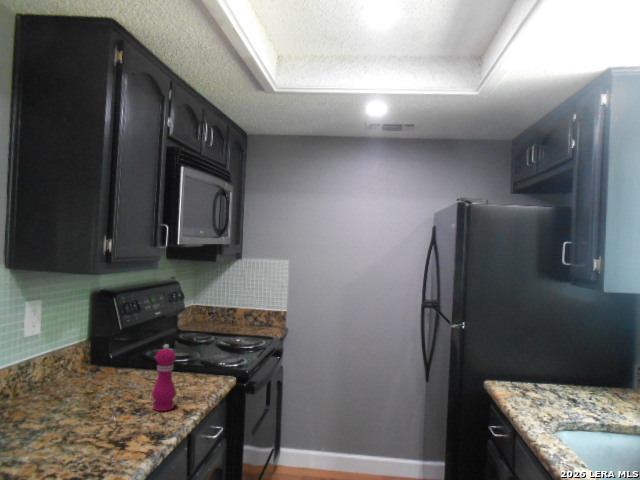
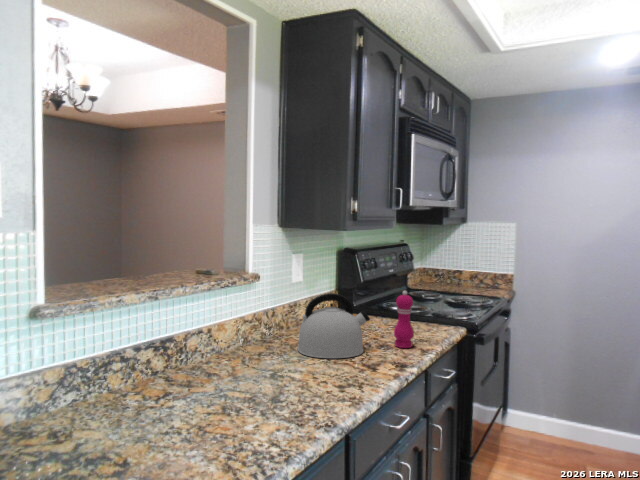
kettle: none [22,354,122,439] -> present [298,293,370,358]

